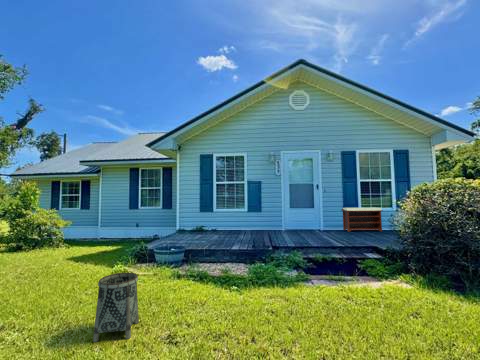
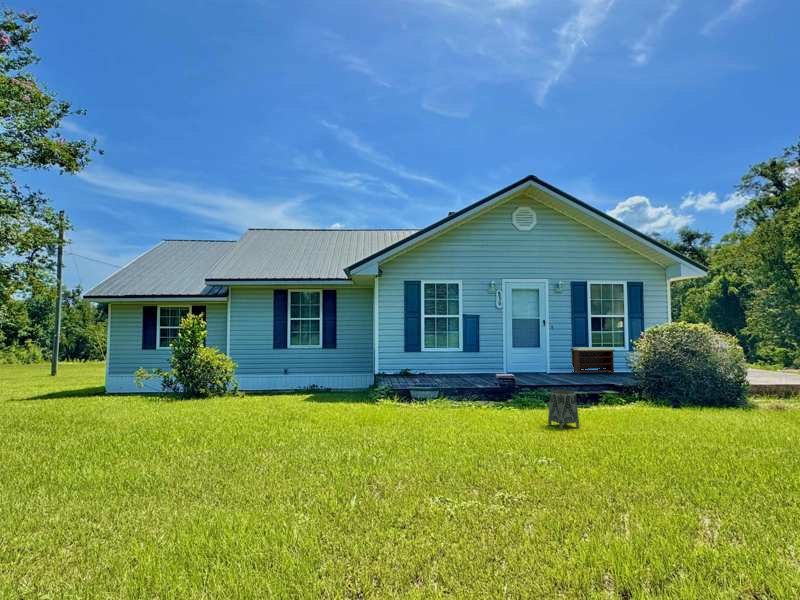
basket: present [93,273,139,342] -> present [548,390,579,429]

